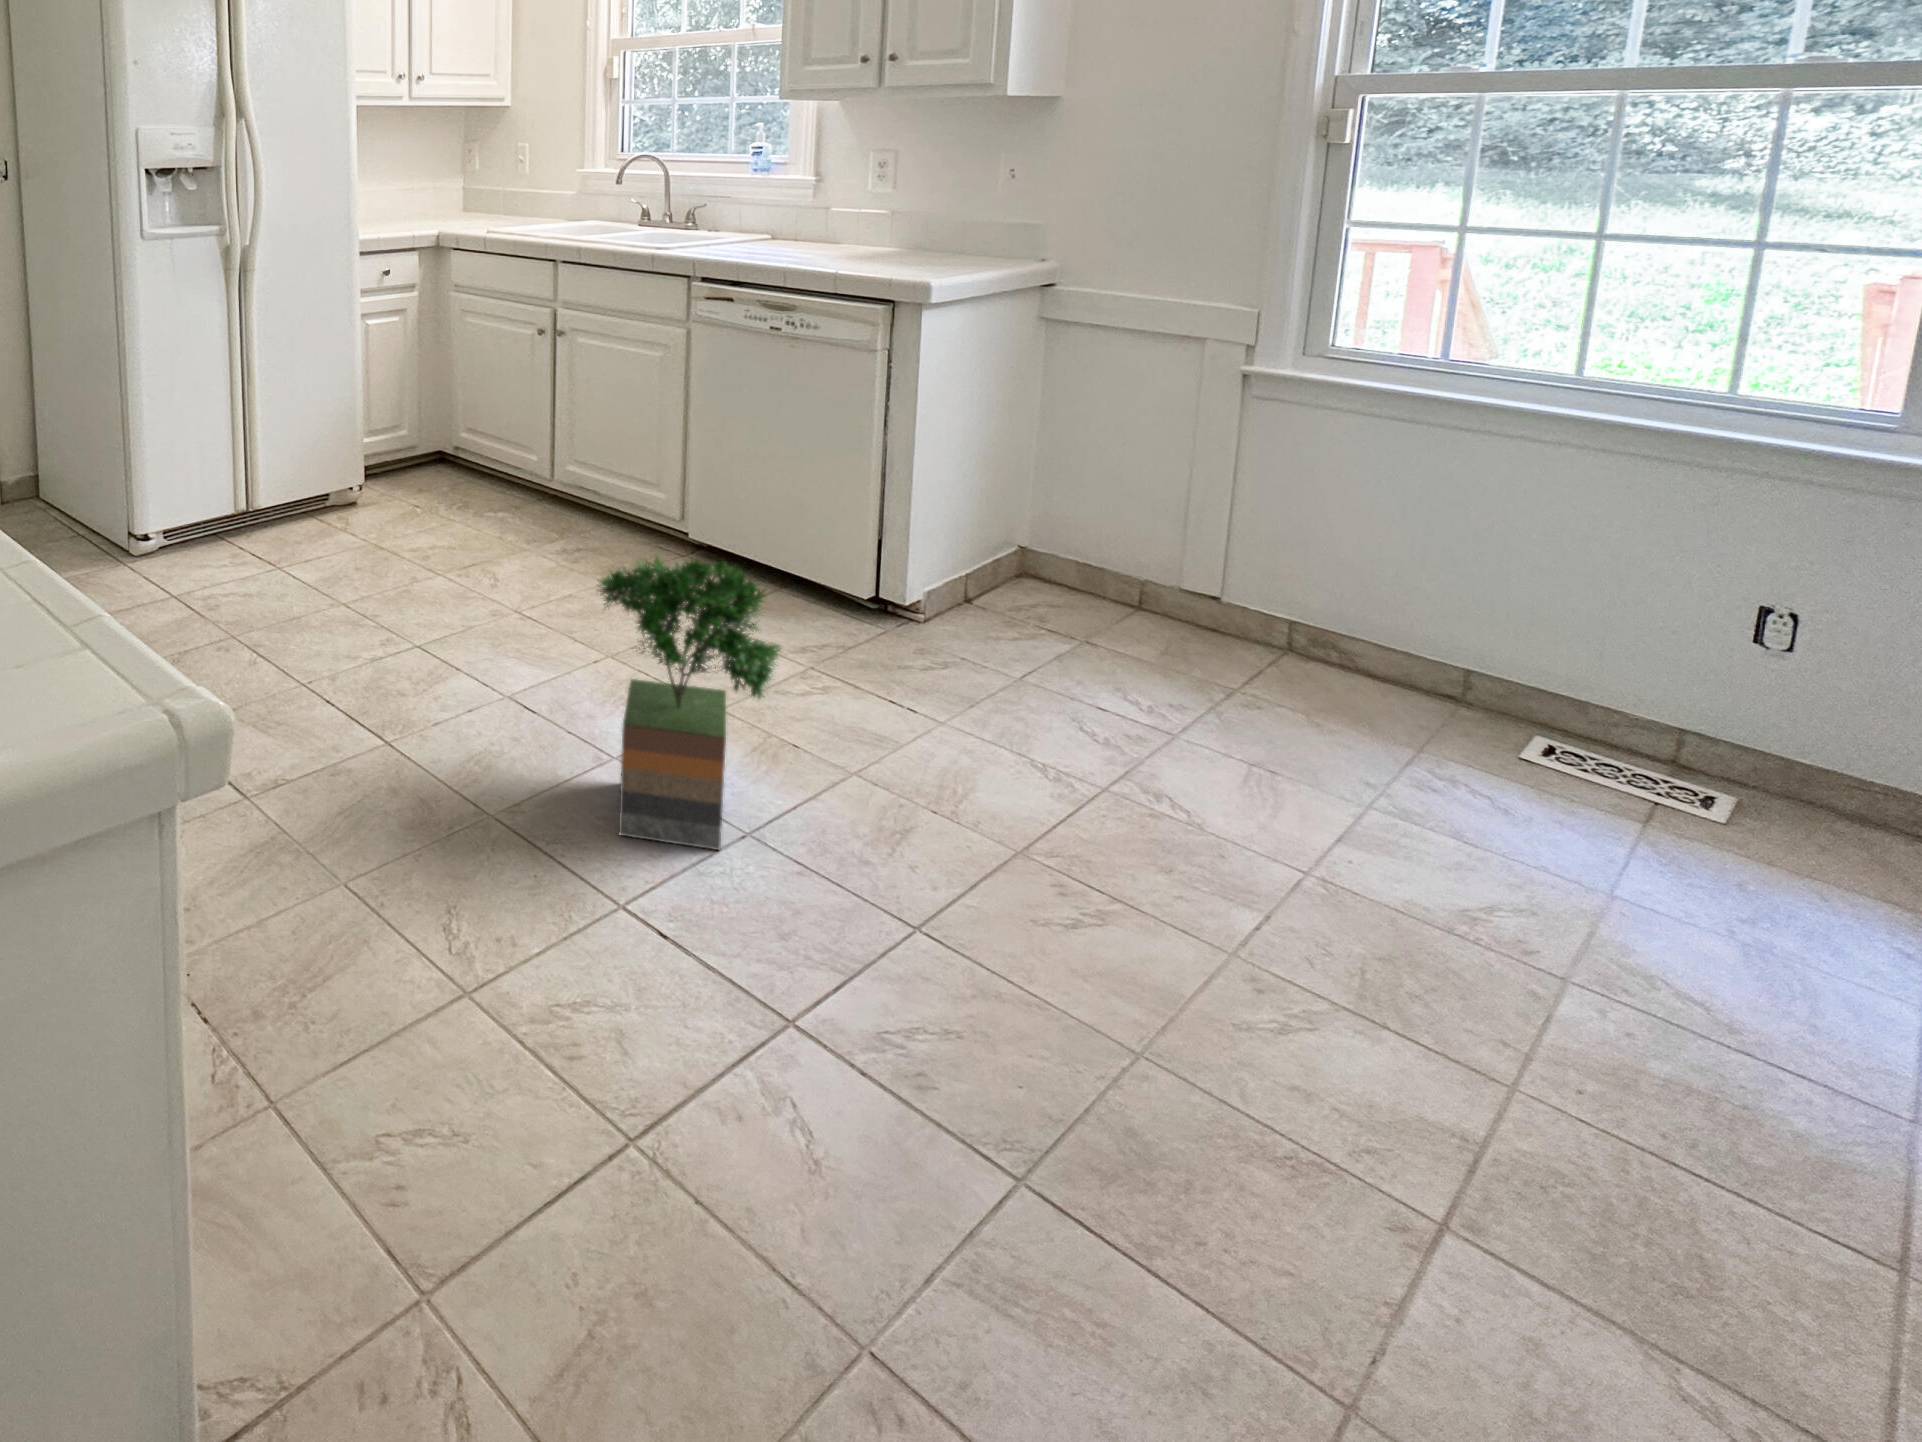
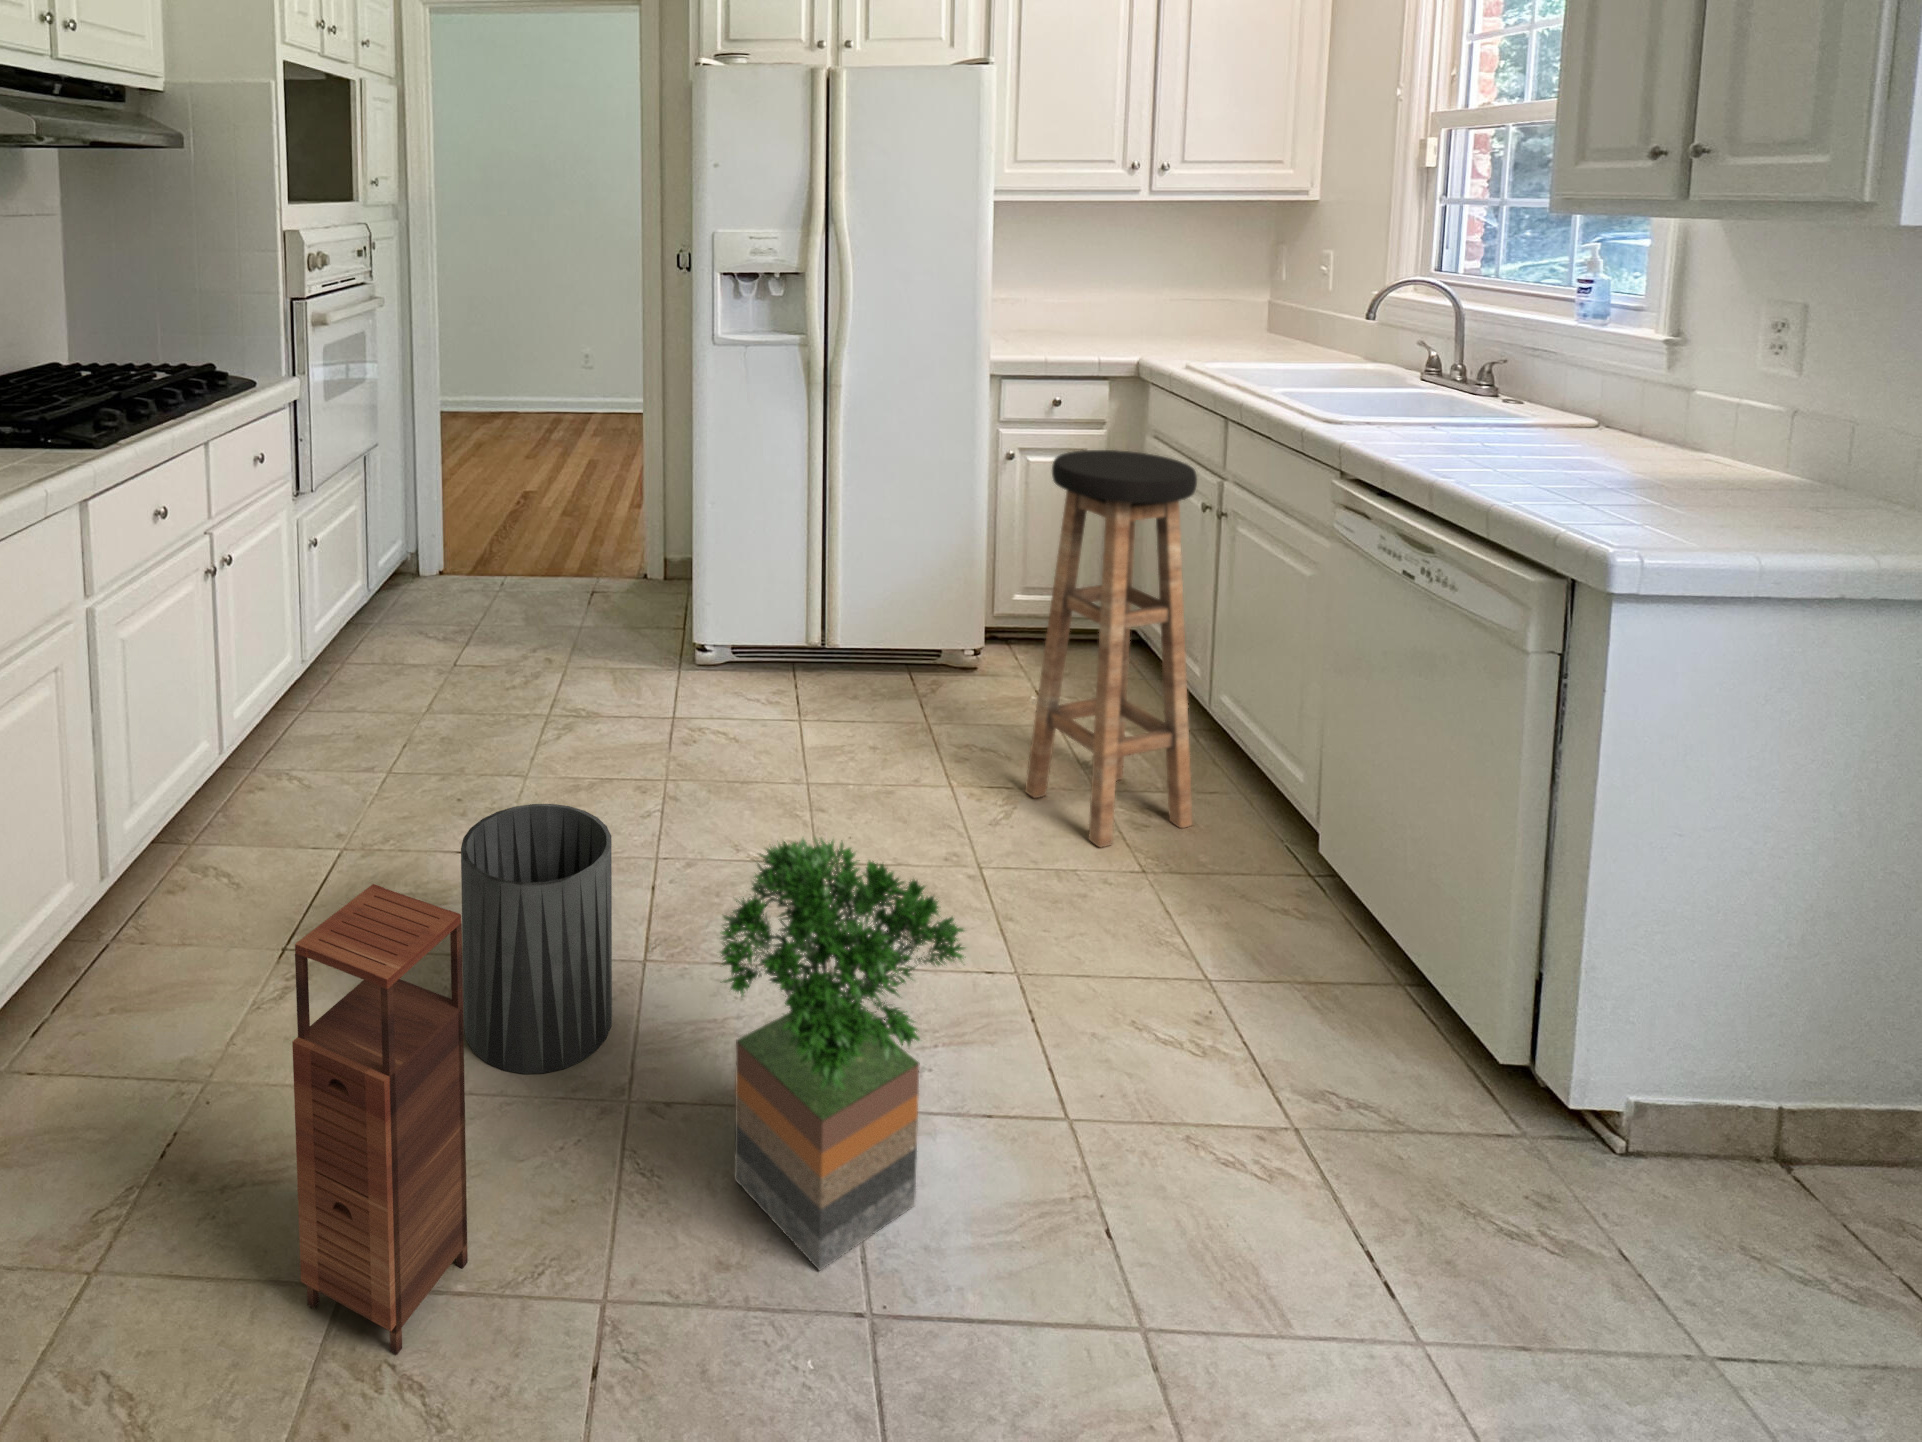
bar stool: none [493,286,608,581] -> present [1025,450,1197,847]
trash can: none [298,628,436,862] -> present [461,804,612,1074]
storage cabinet: none [439,666,571,1056] -> present [292,884,468,1355]

